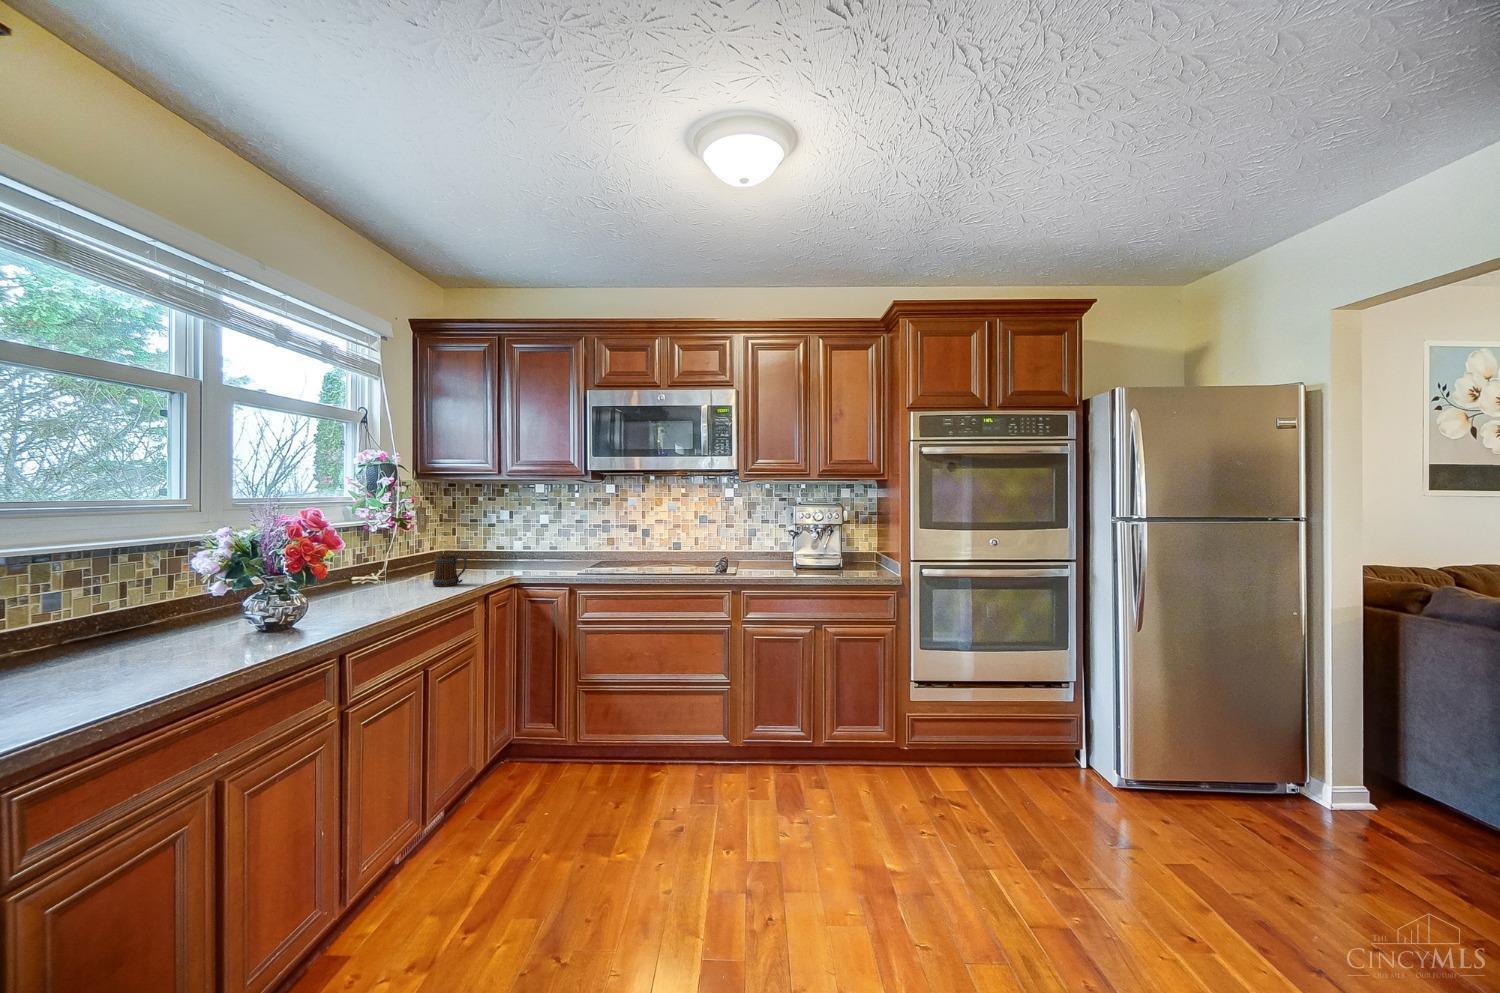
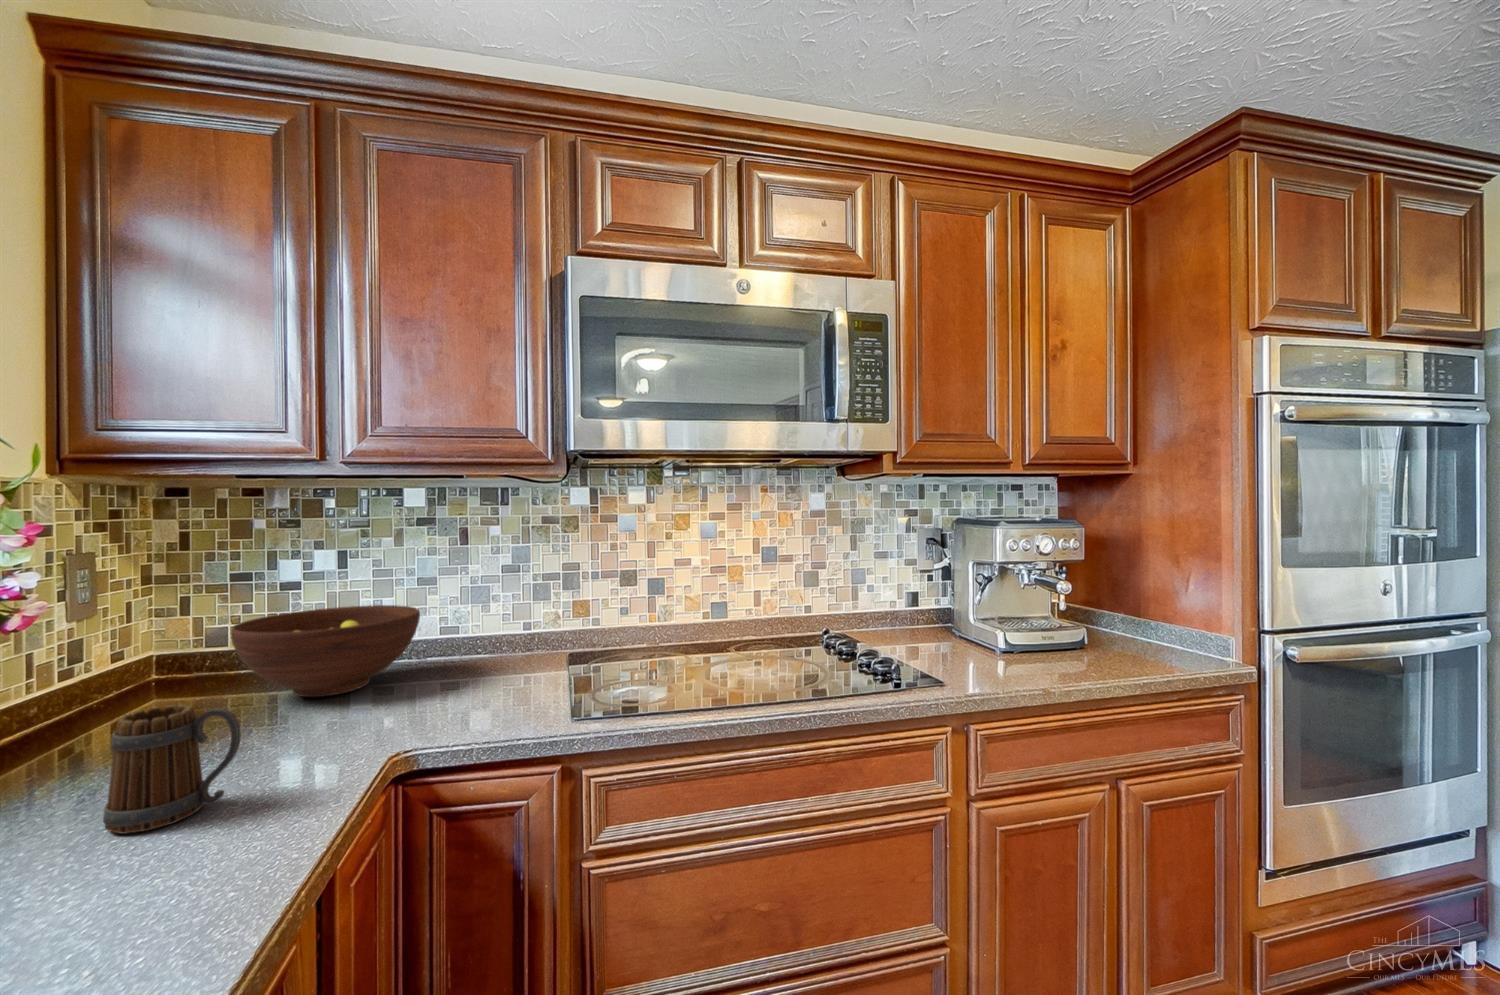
fruit bowl: none [469,535,539,568] -> present [231,605,420,697]

